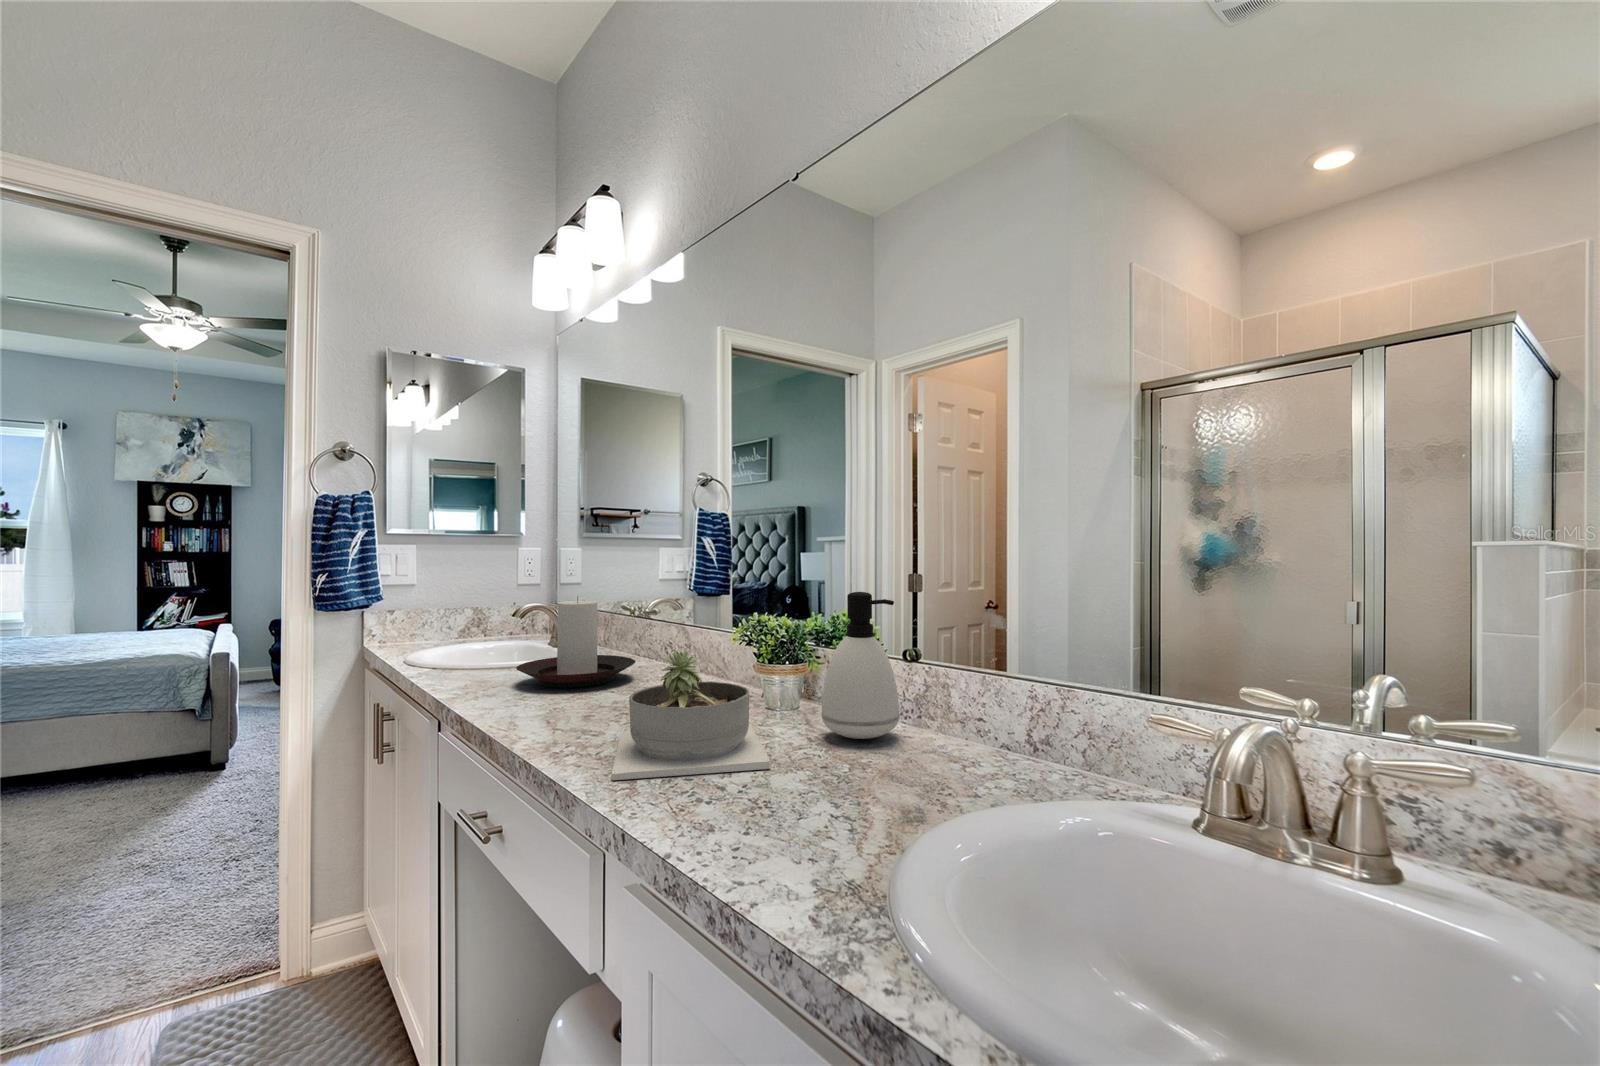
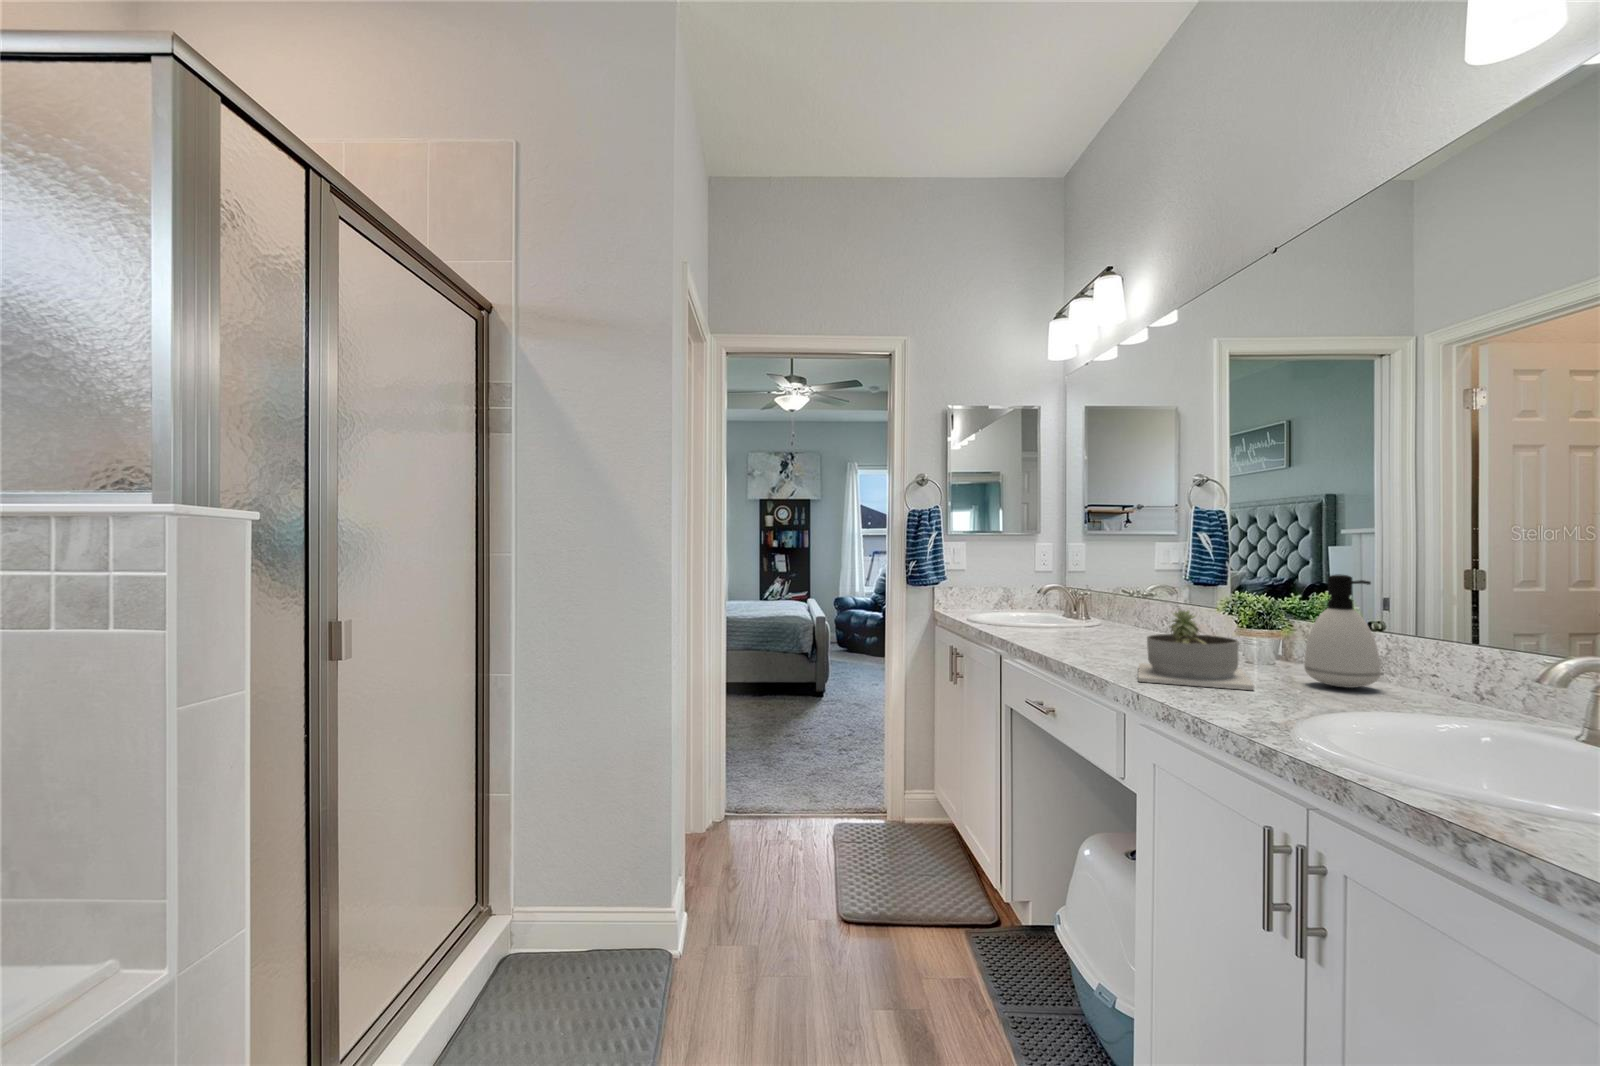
candle holder: present [516,597,635,687] -> none [1052,578,1142,643]

